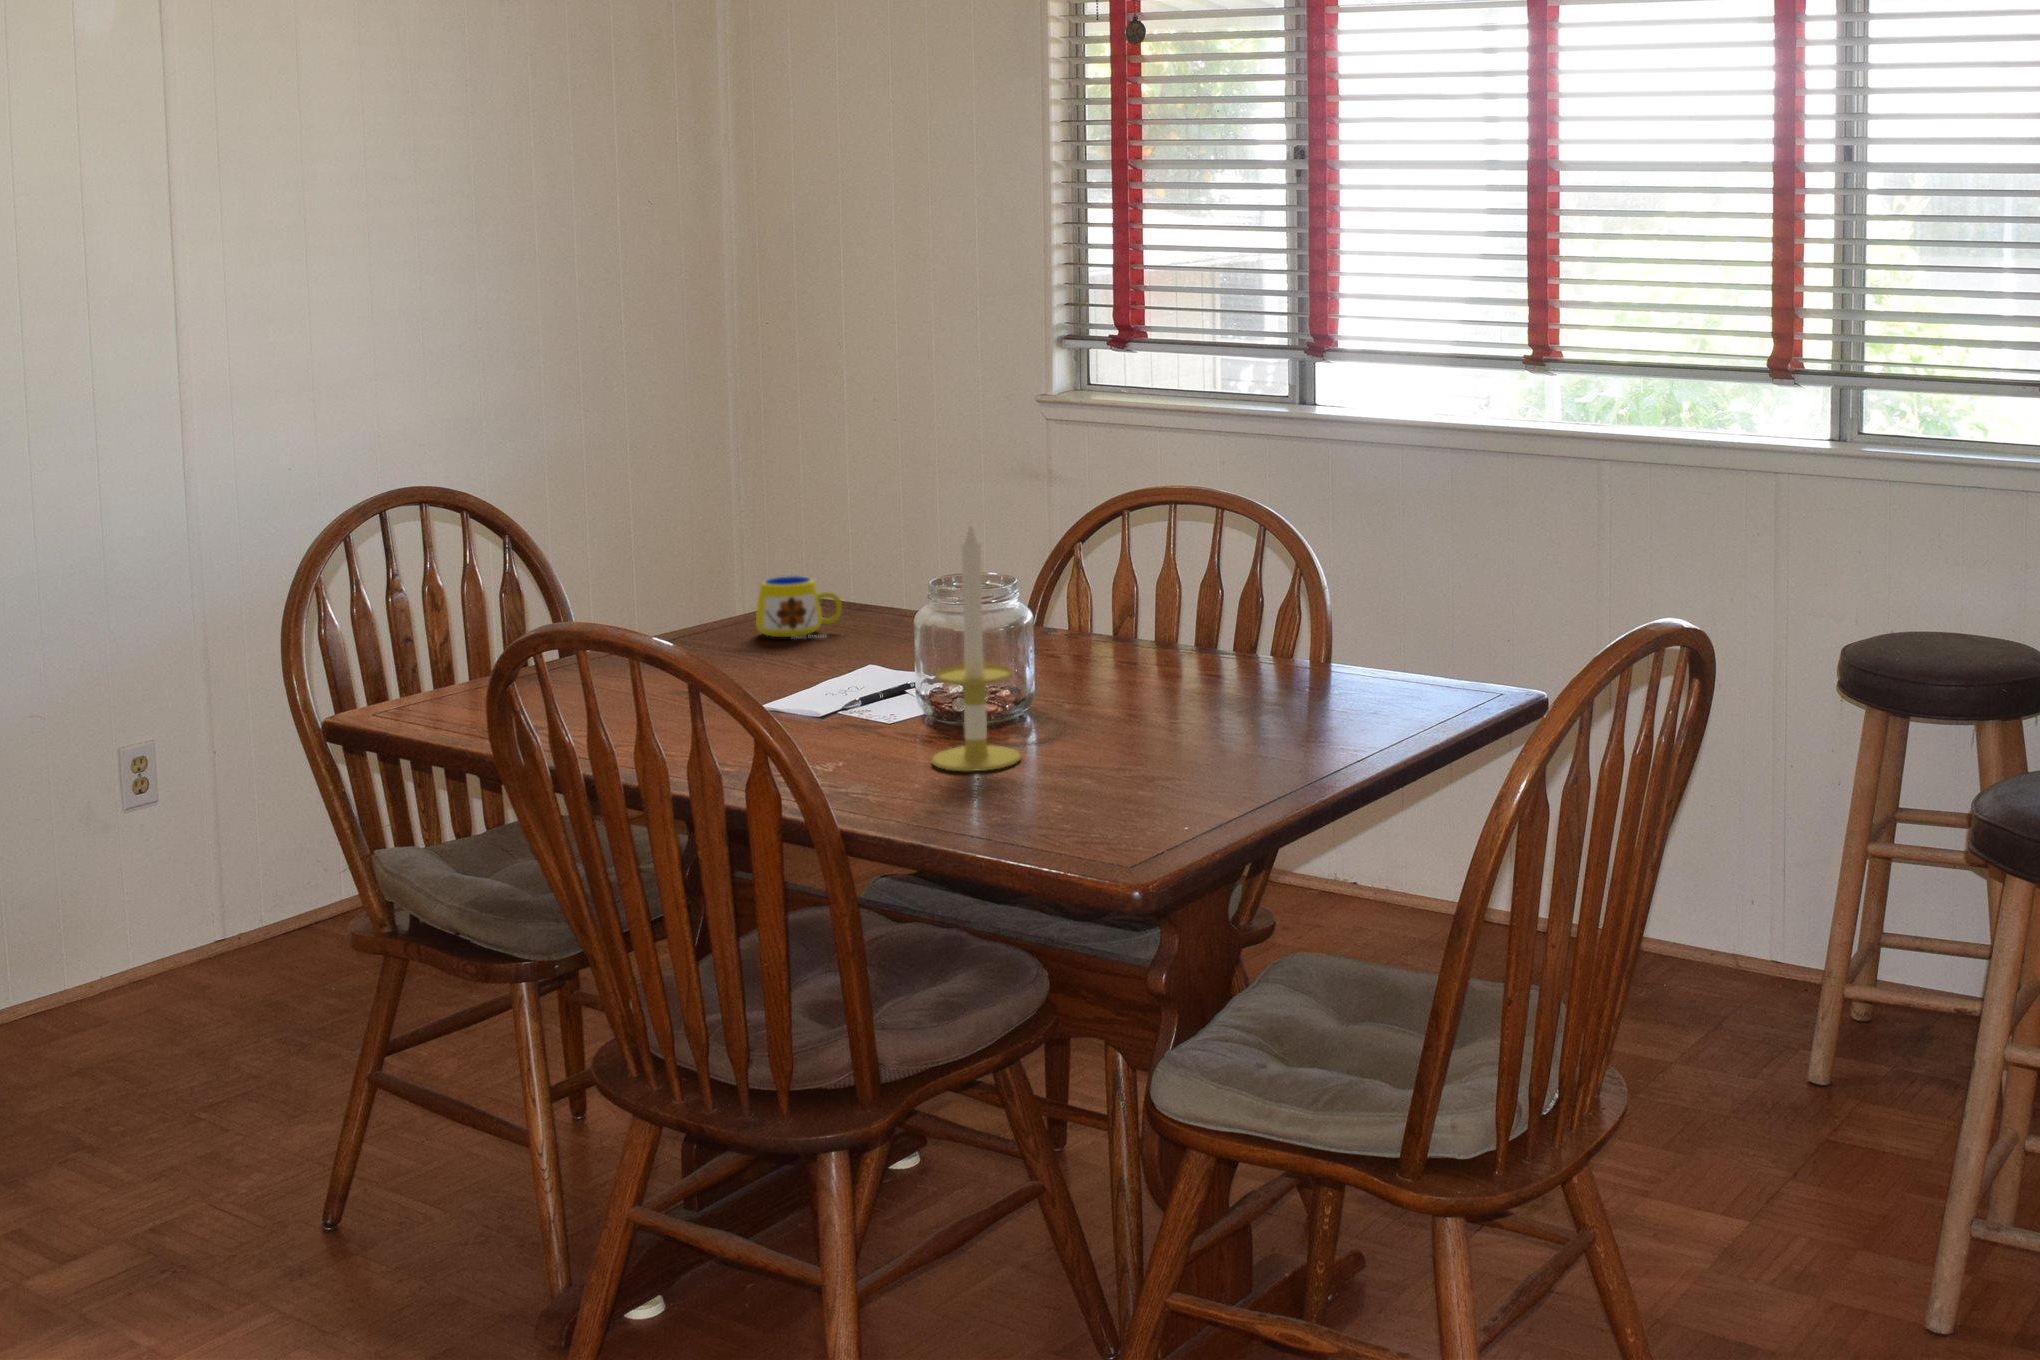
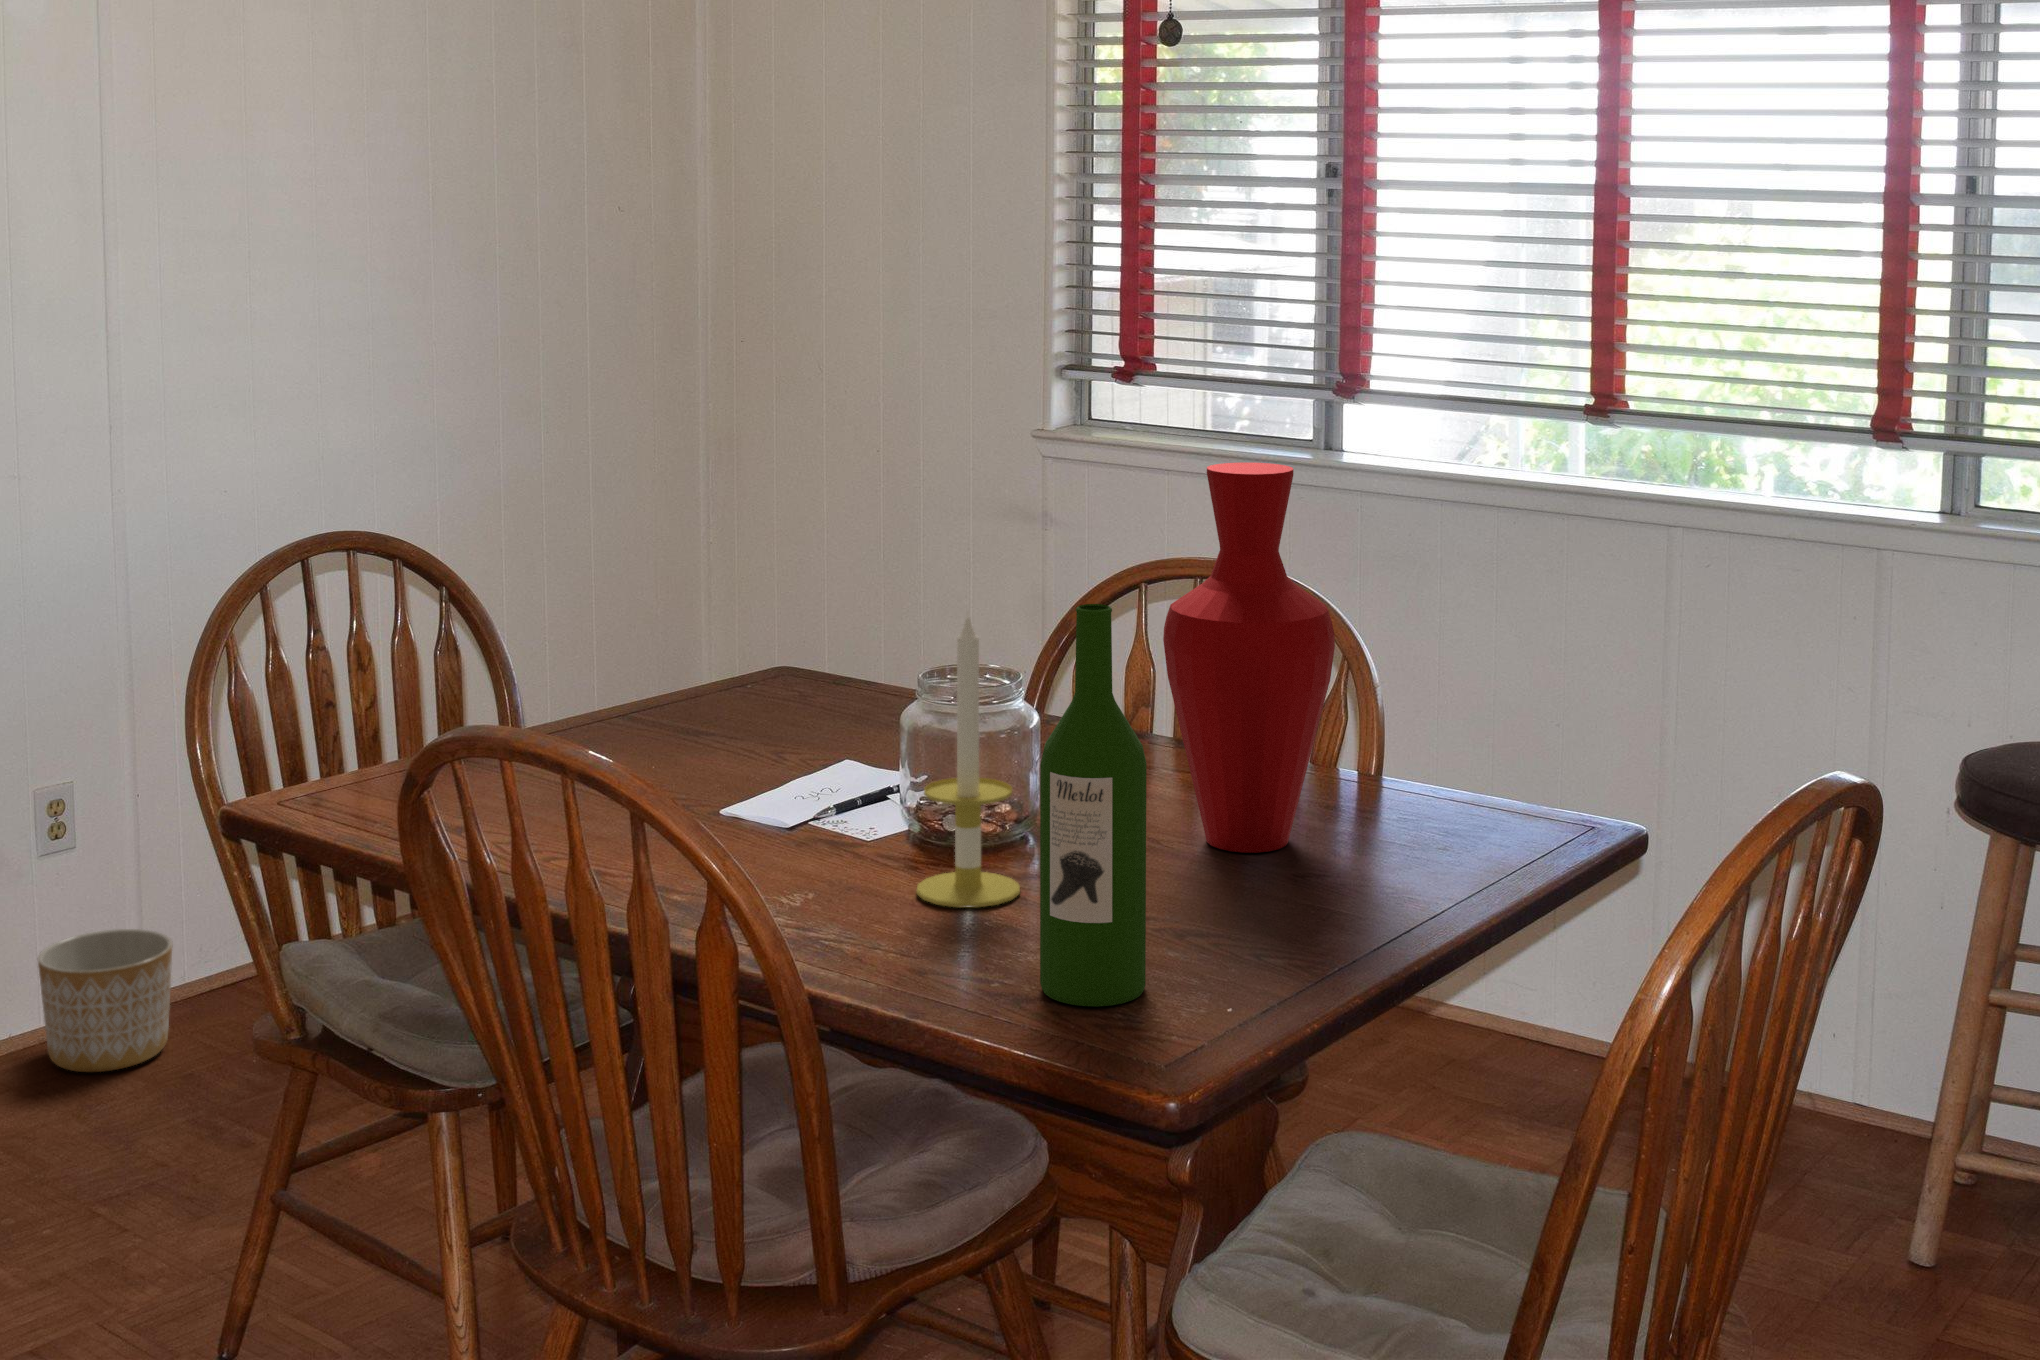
vase: none [1141,393,1286,723] -> present [1163,462,1335,853]
wine bottle: none [1030,502,1122,834] -> present [1040,604,1146,1006]
mug: present [756,576,842,638] -> none [718,643,813,716]
planter: none [117,875,246,1006] -> present [38,929,172,1072]

